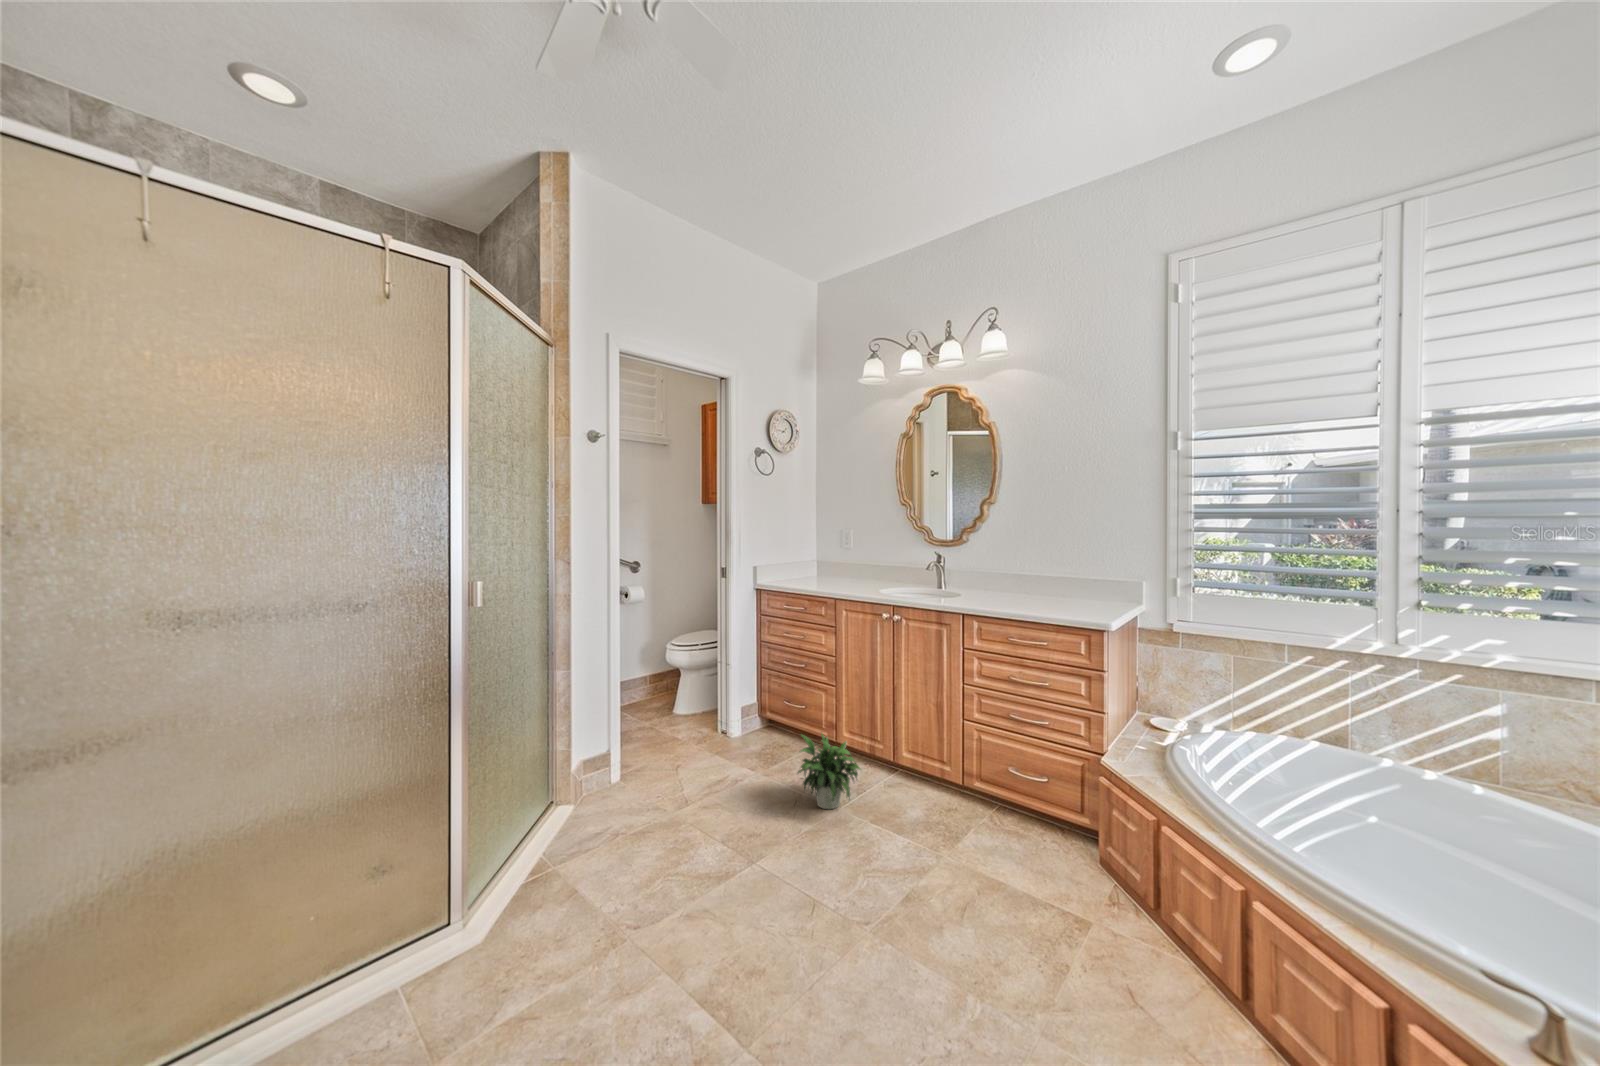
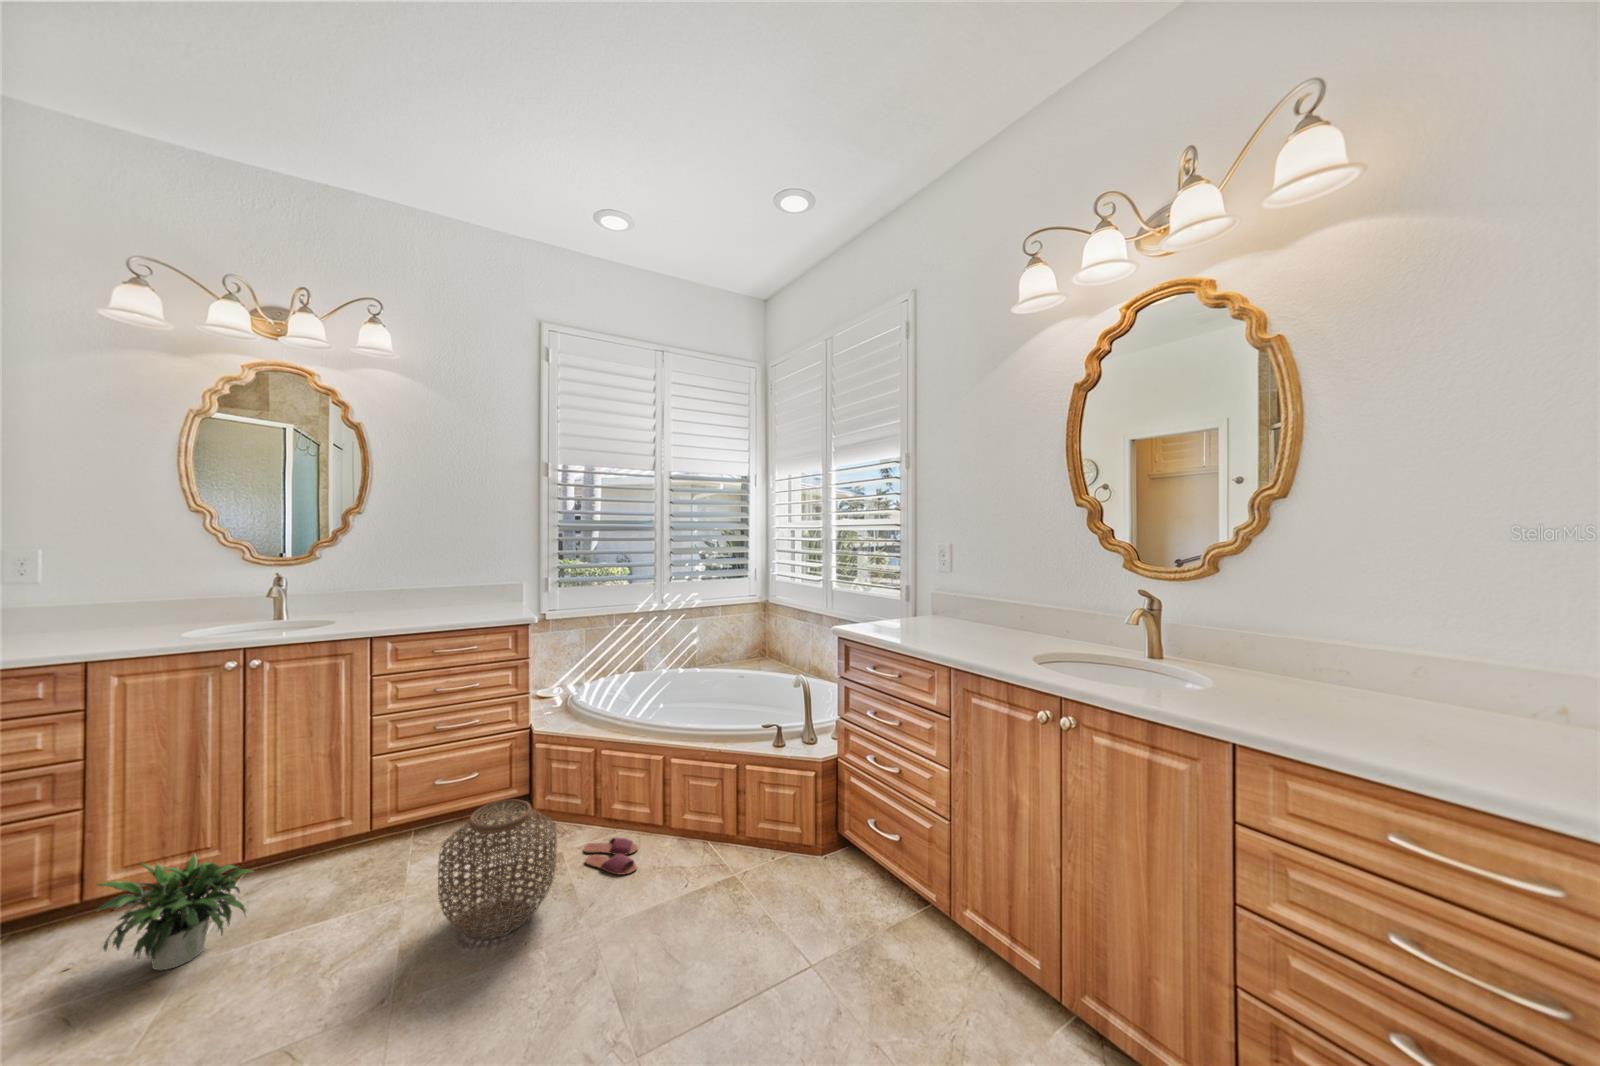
woven basket: none [912,805,1029,958] -> present [438,800,557,938]
slippers: none [1096,935,1182,1020] -> present [584,838,638,875]

